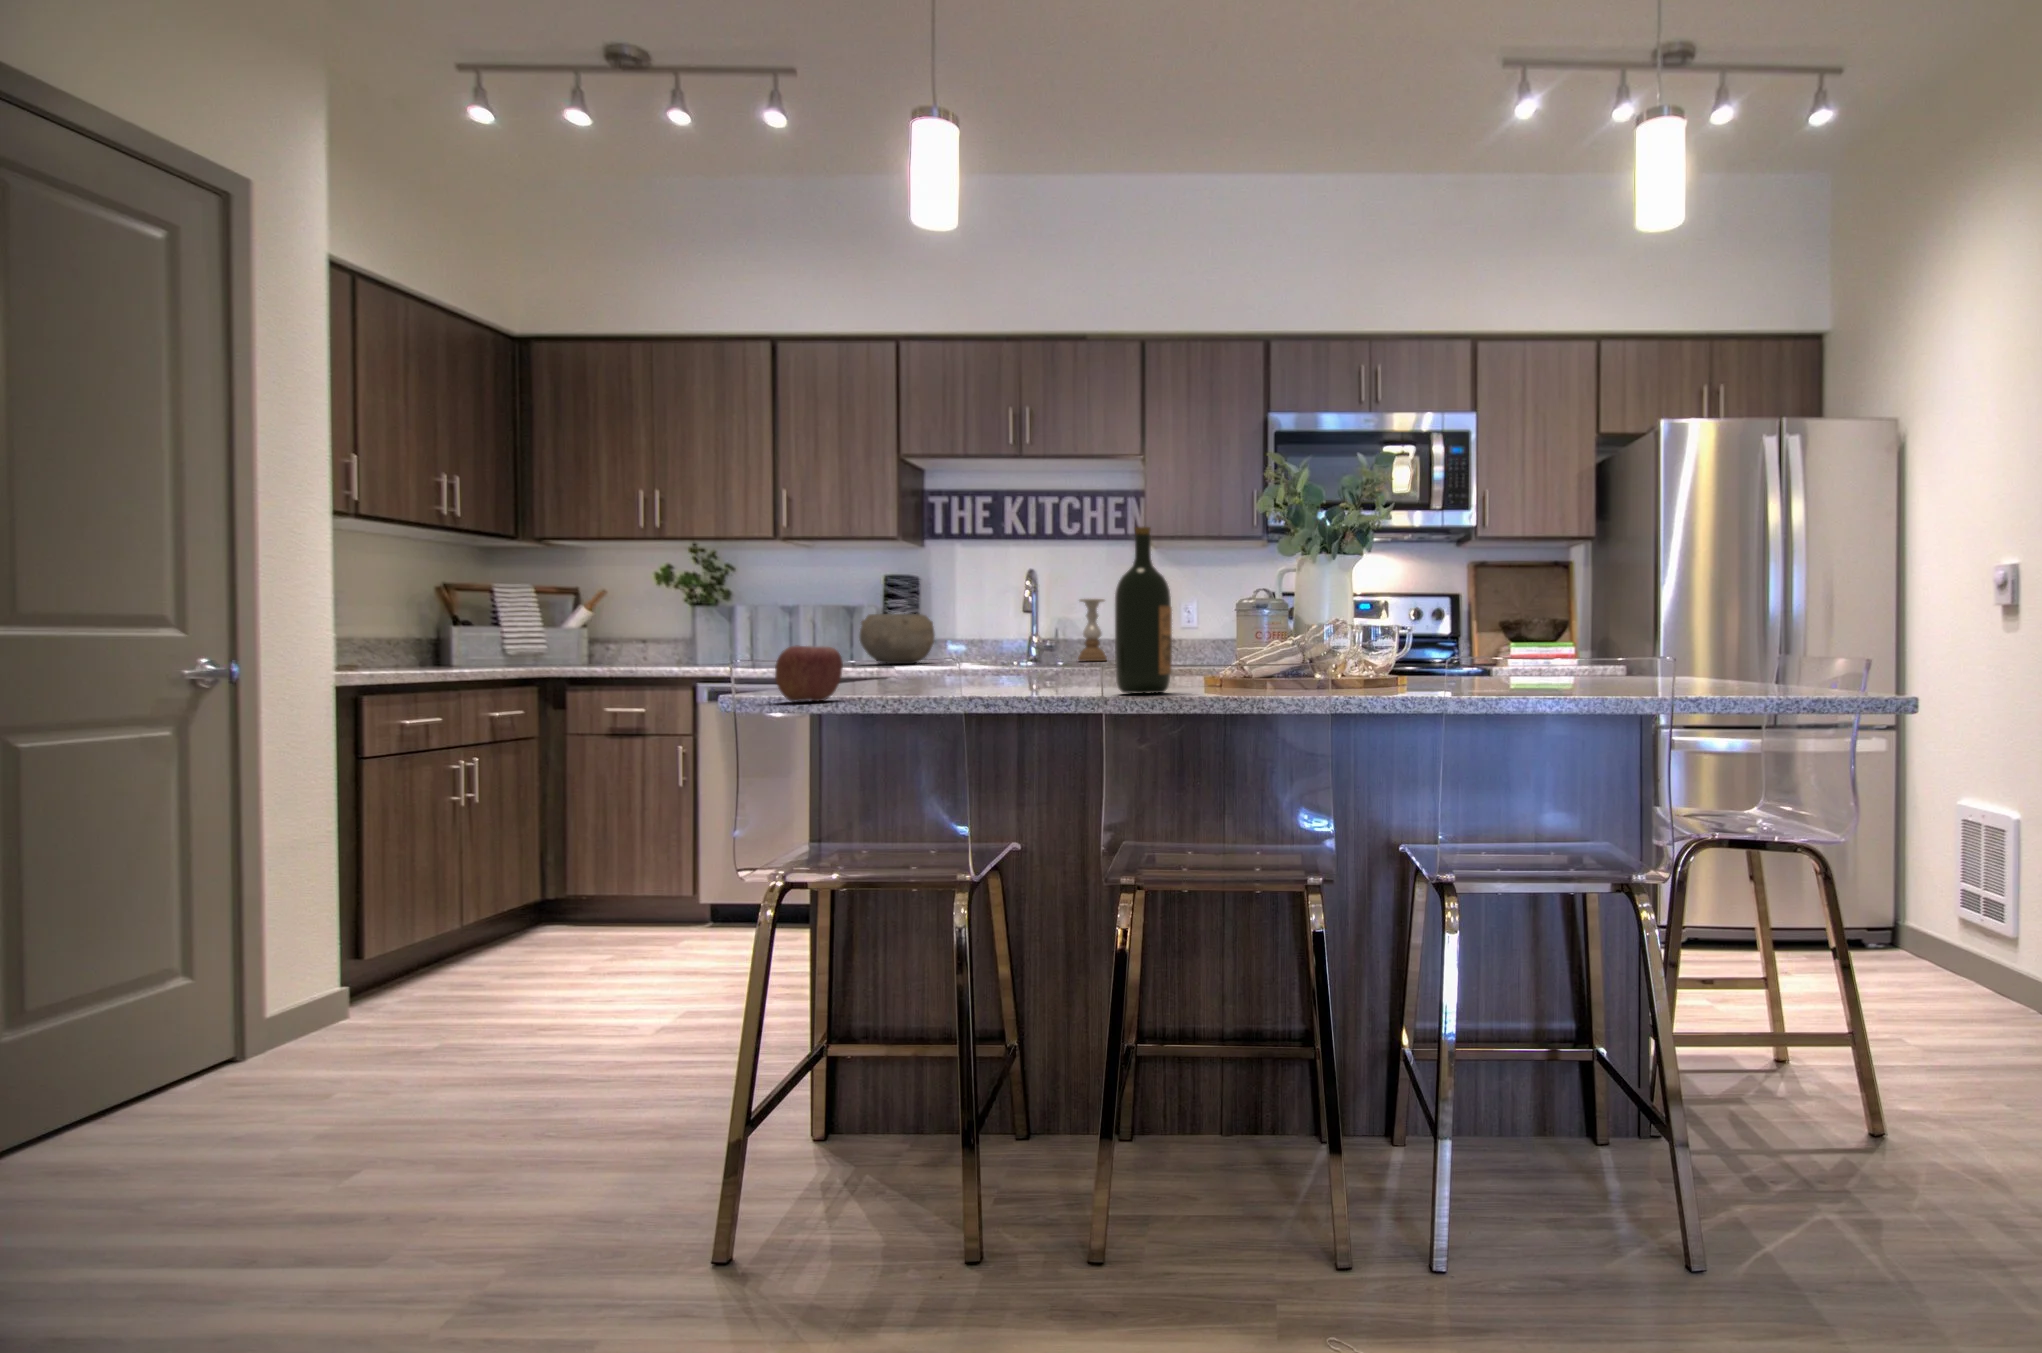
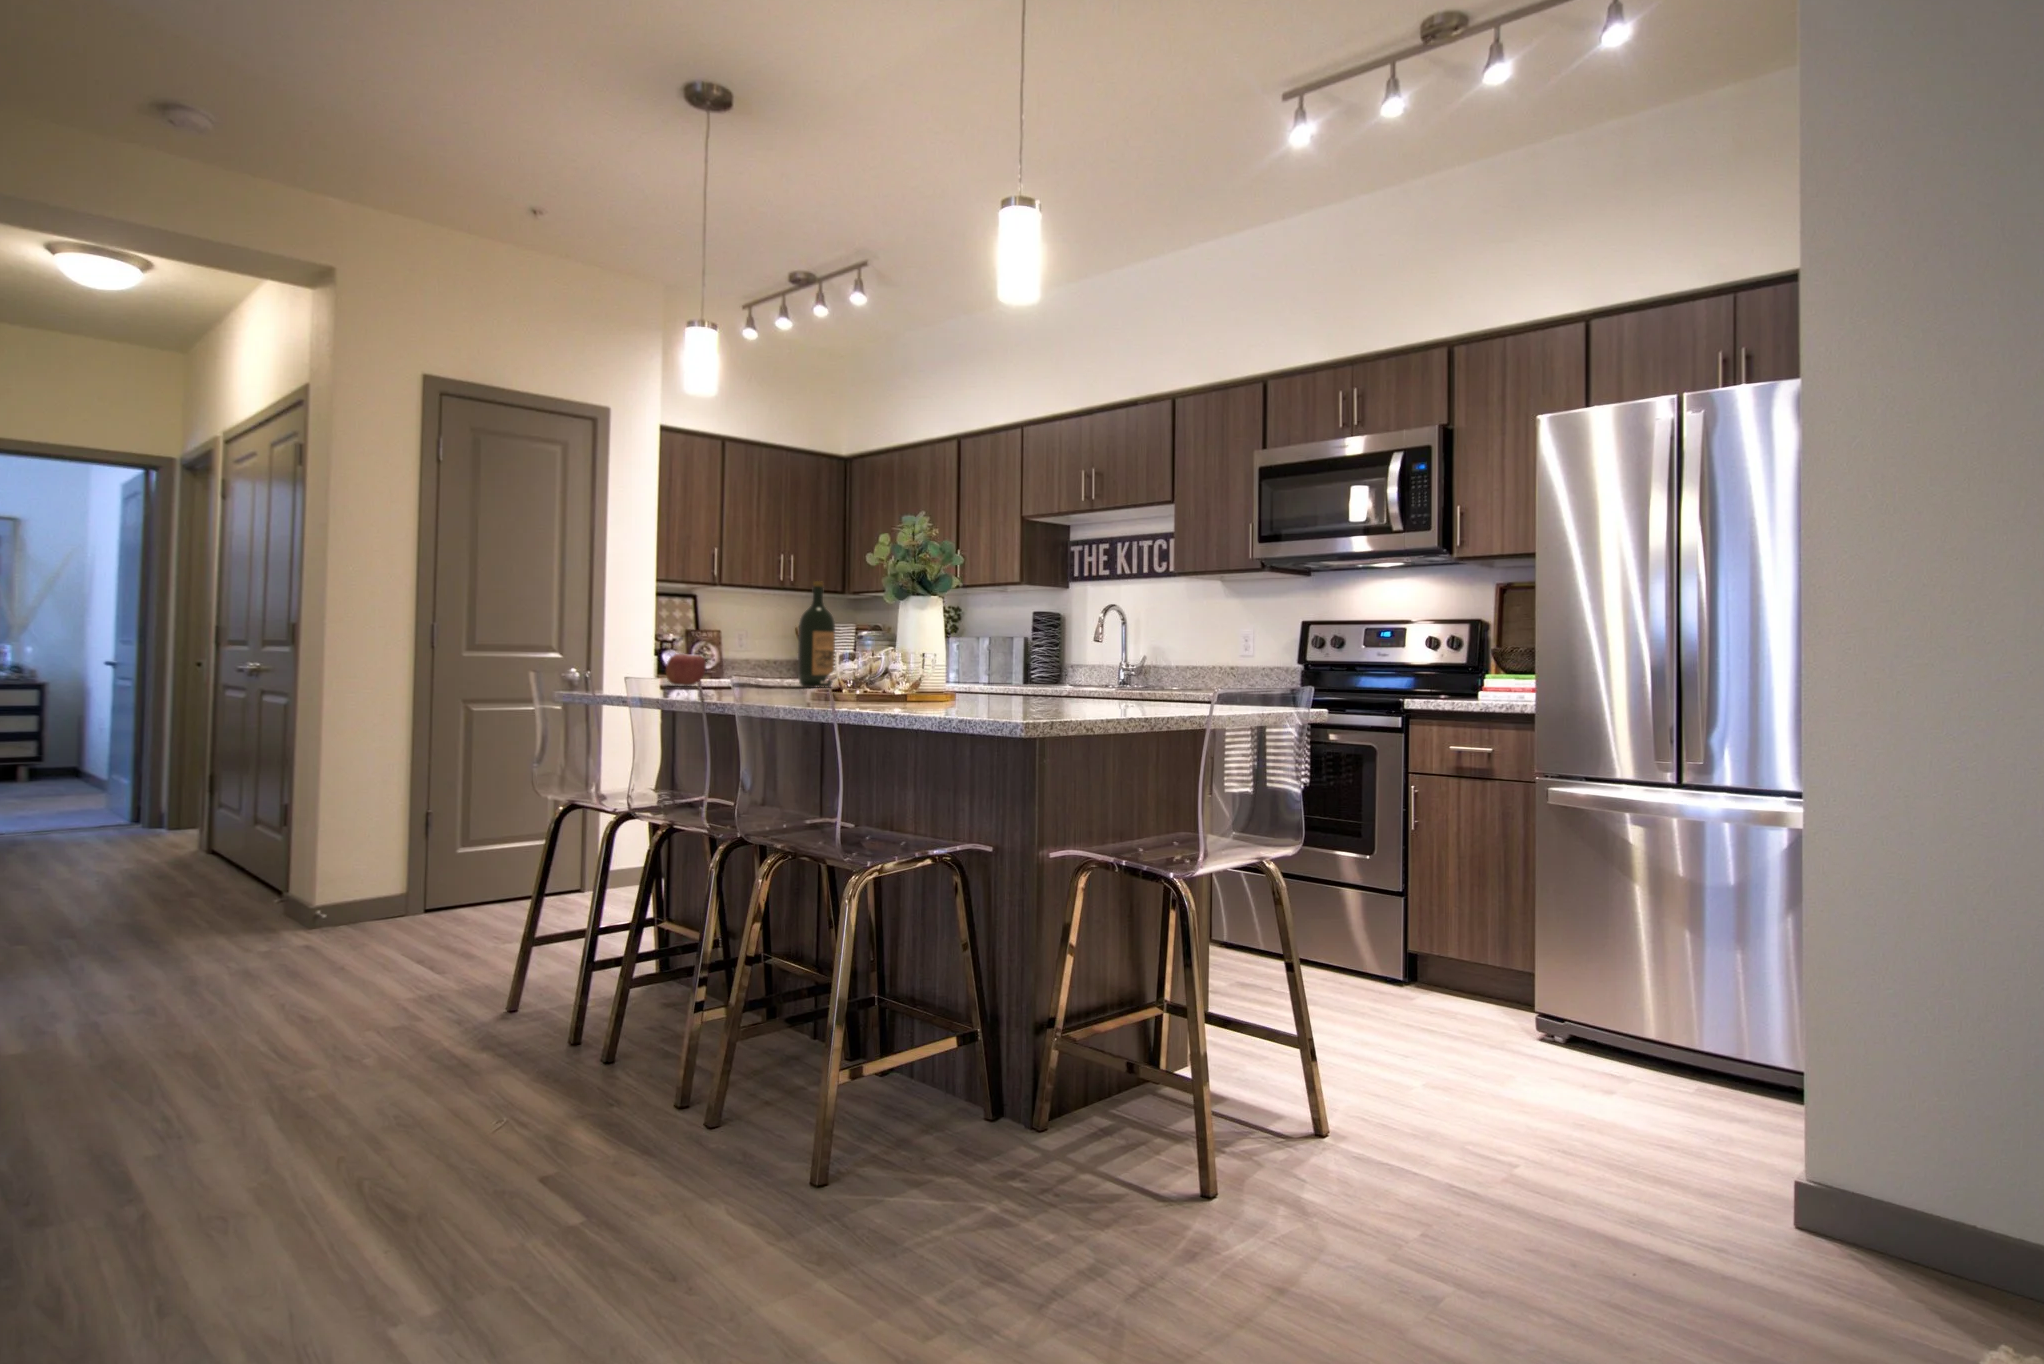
candle holder: present [1078,599,1107,661] -> none [1129,627,1159,678]
ceramic bowl: present [859,614,935,664] -> none [1011,639,1065,677]

